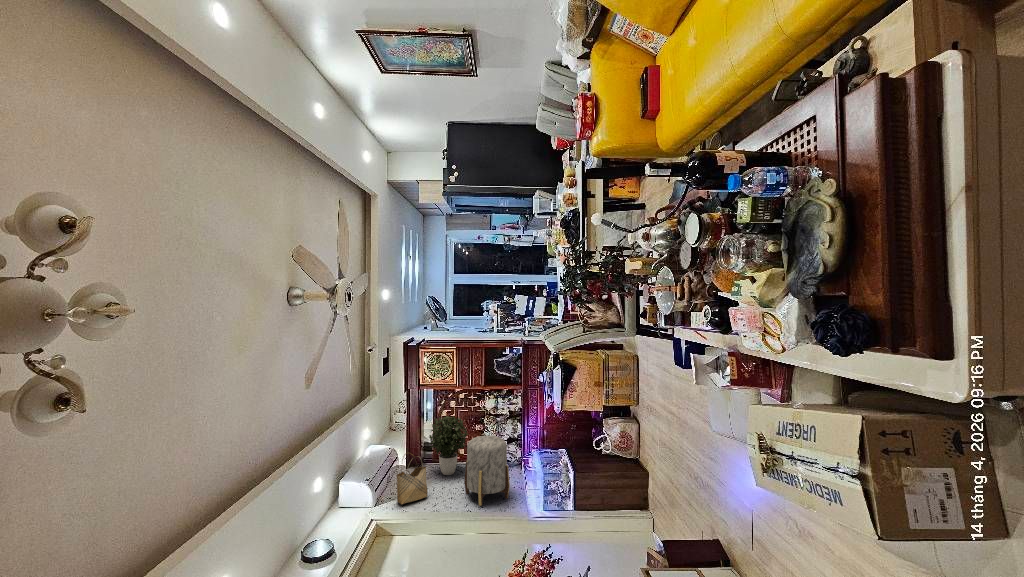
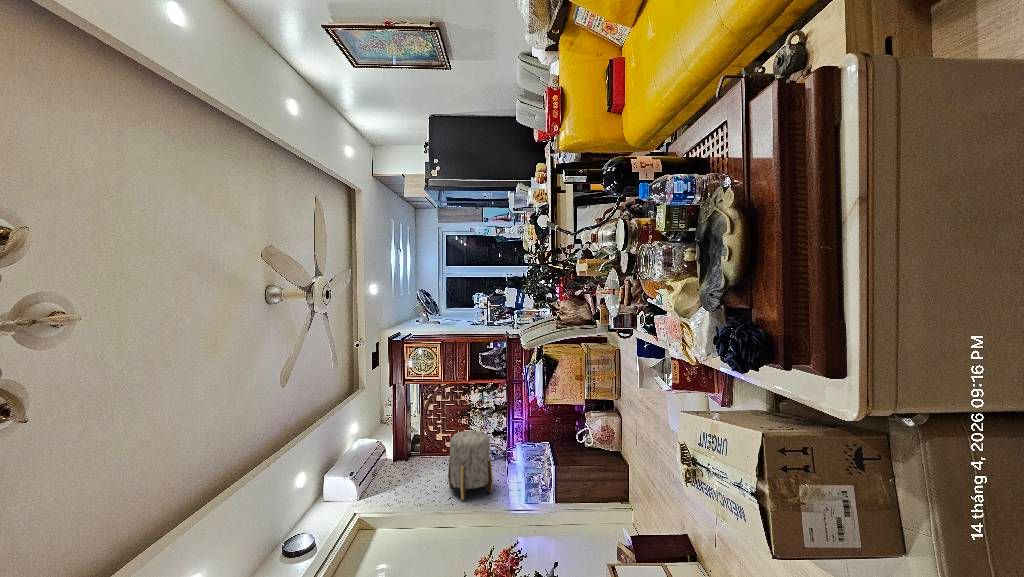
potted plant: present [429,416,468,475] -> none [414,410,455,469]
woven basket: present [396,453,428,504] -> none [379,448,411,500]

